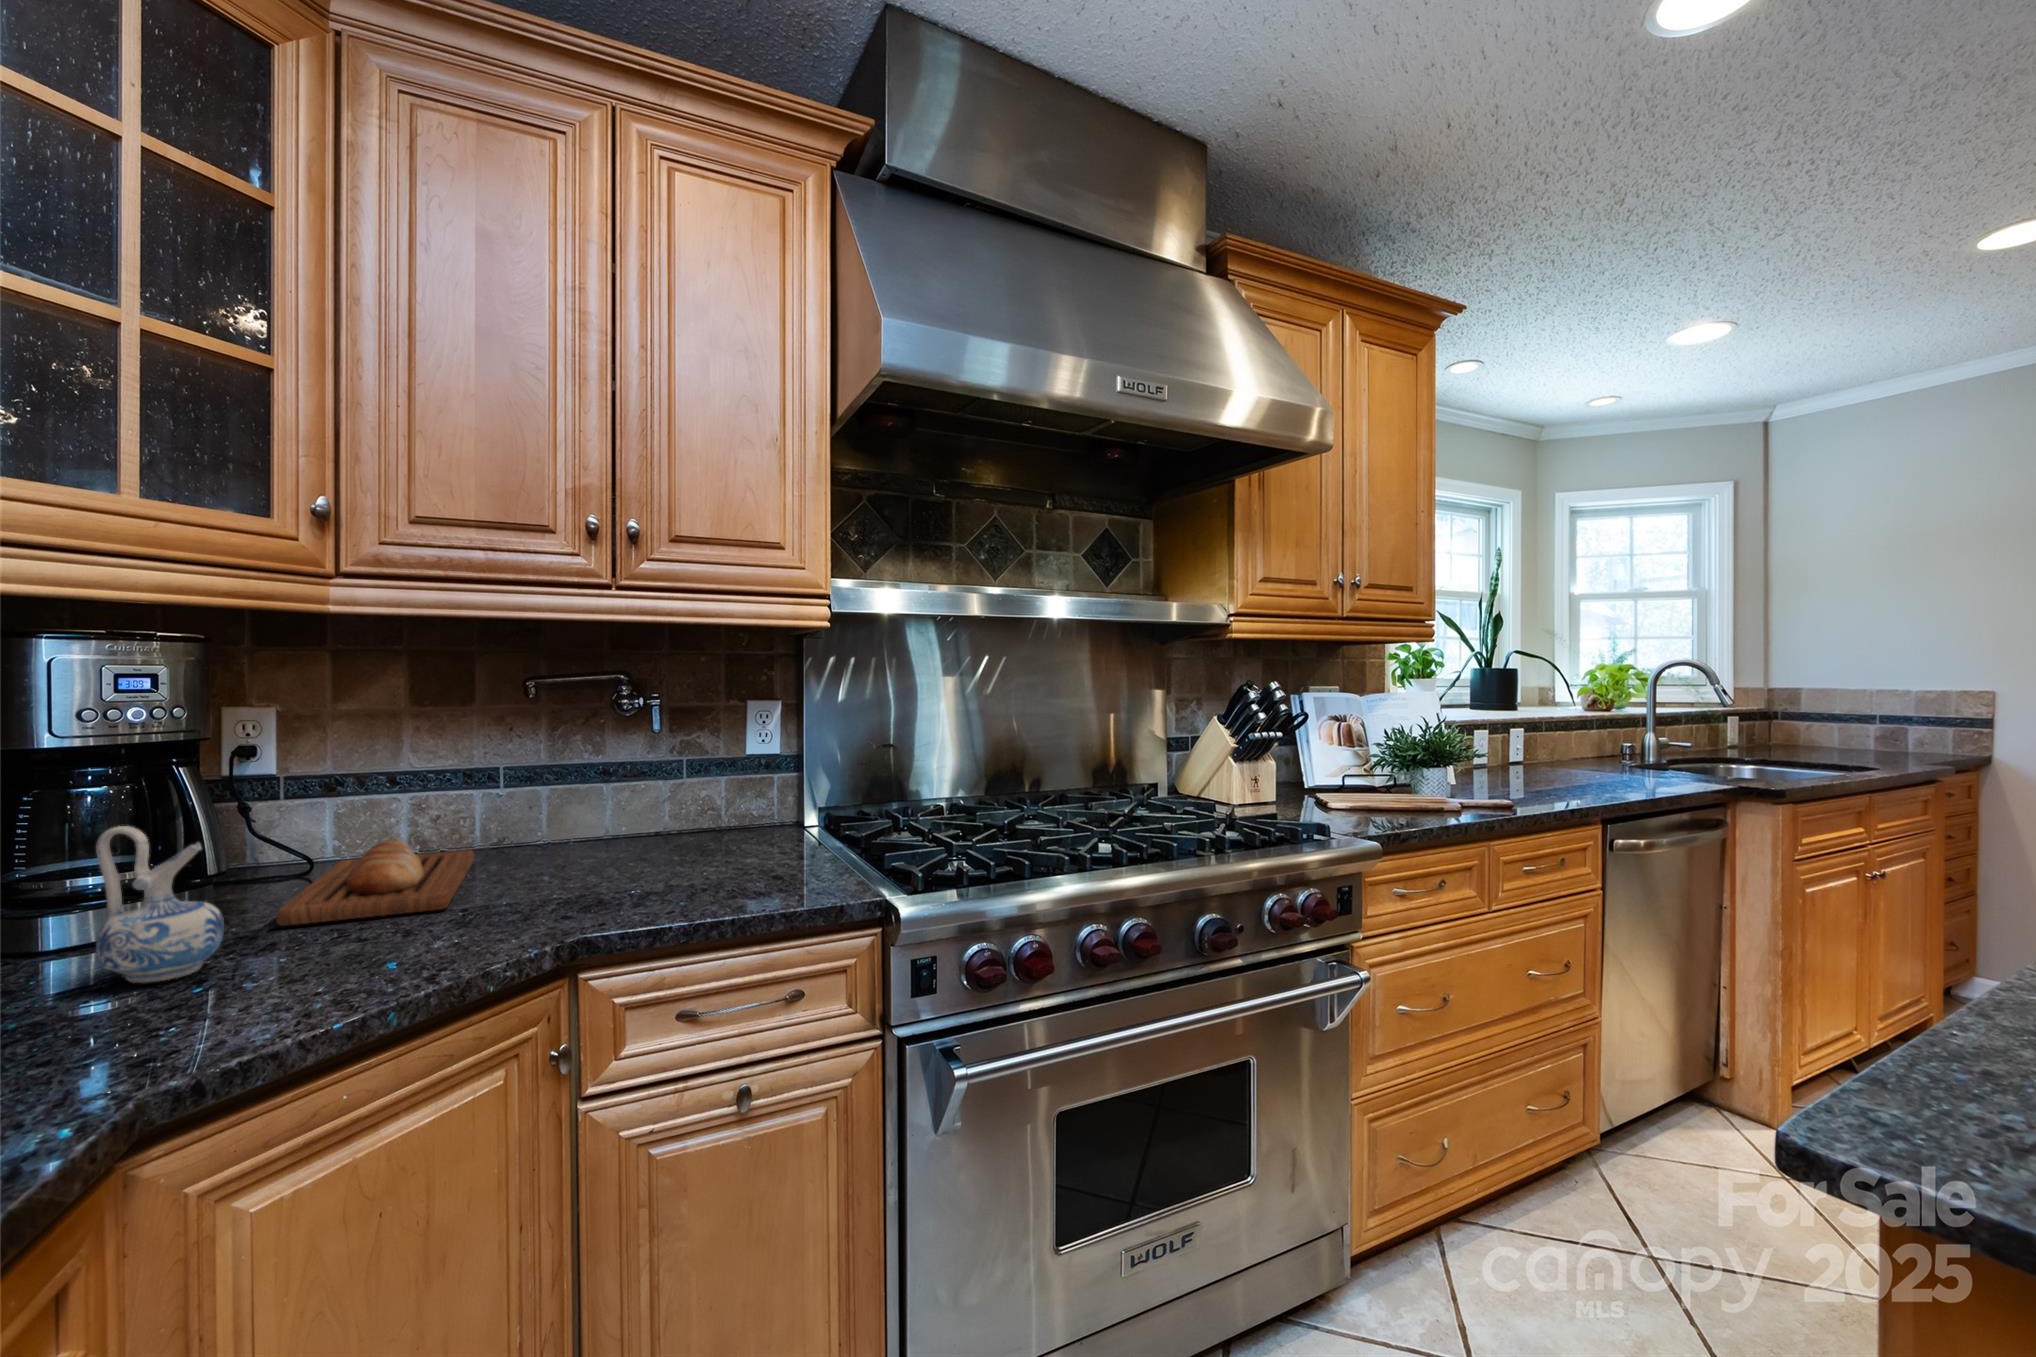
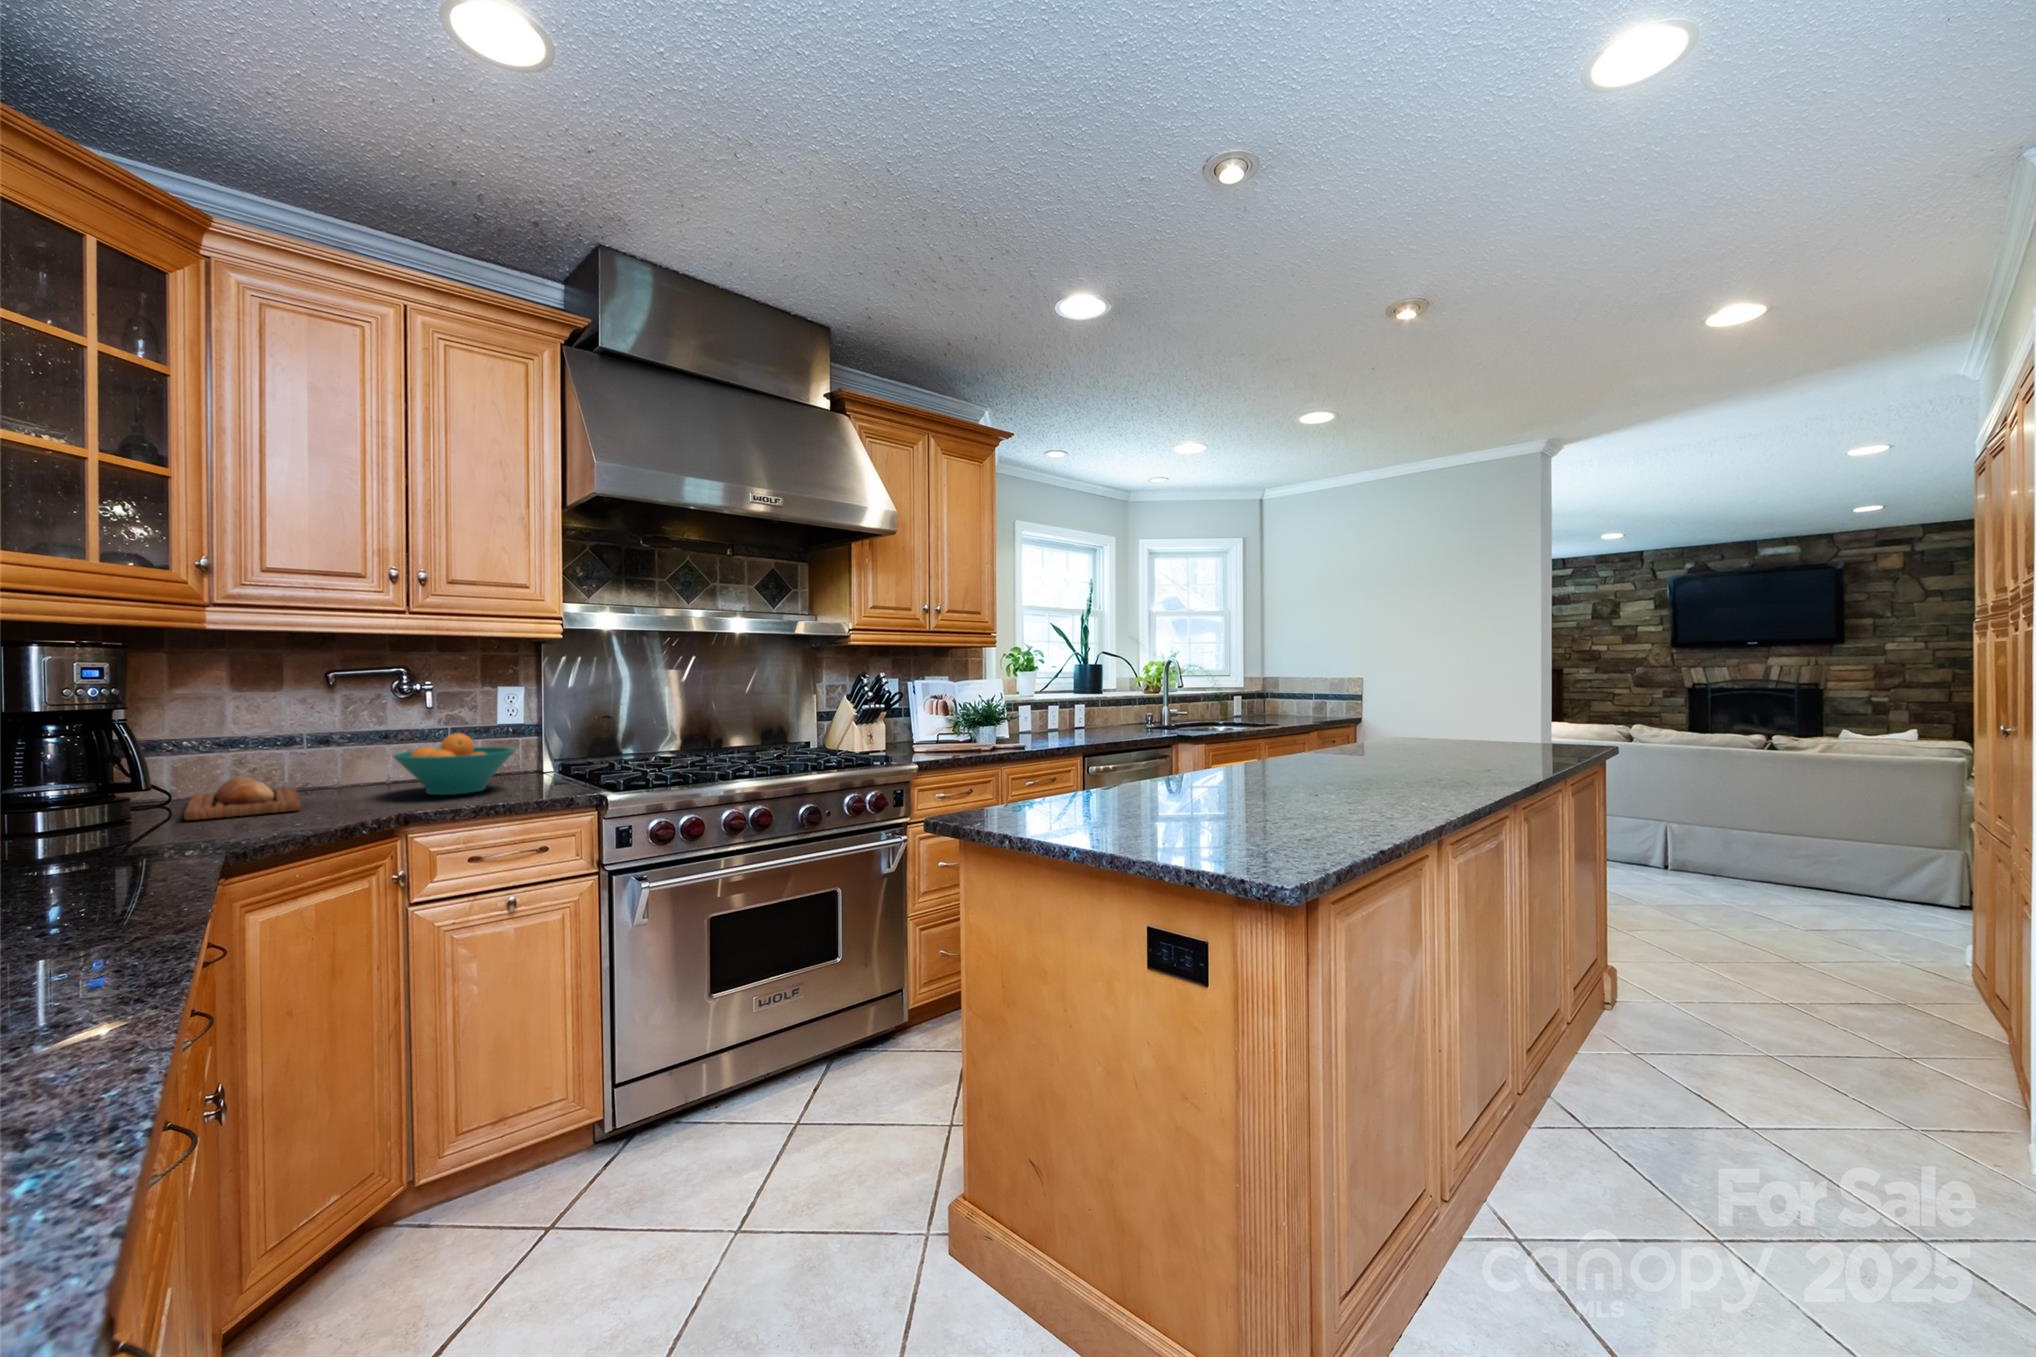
fruit bowl: none [588,780,763,881] -> present [393,733,515,795]
ceramic pitcher: present [96,826,224,983] -> none [95,752,172,840]

